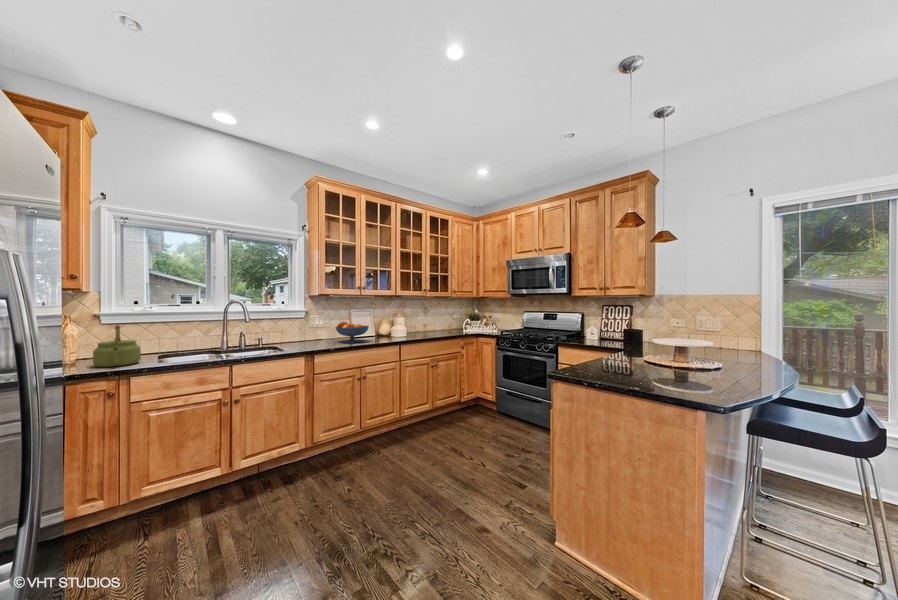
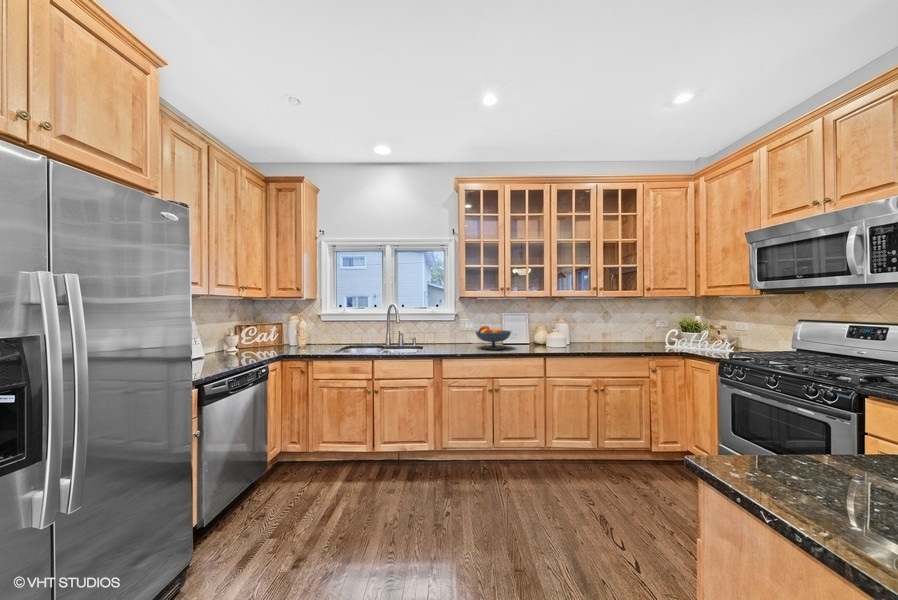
kettle: present [93,325,141,367] -> none [292,323,319,353]

